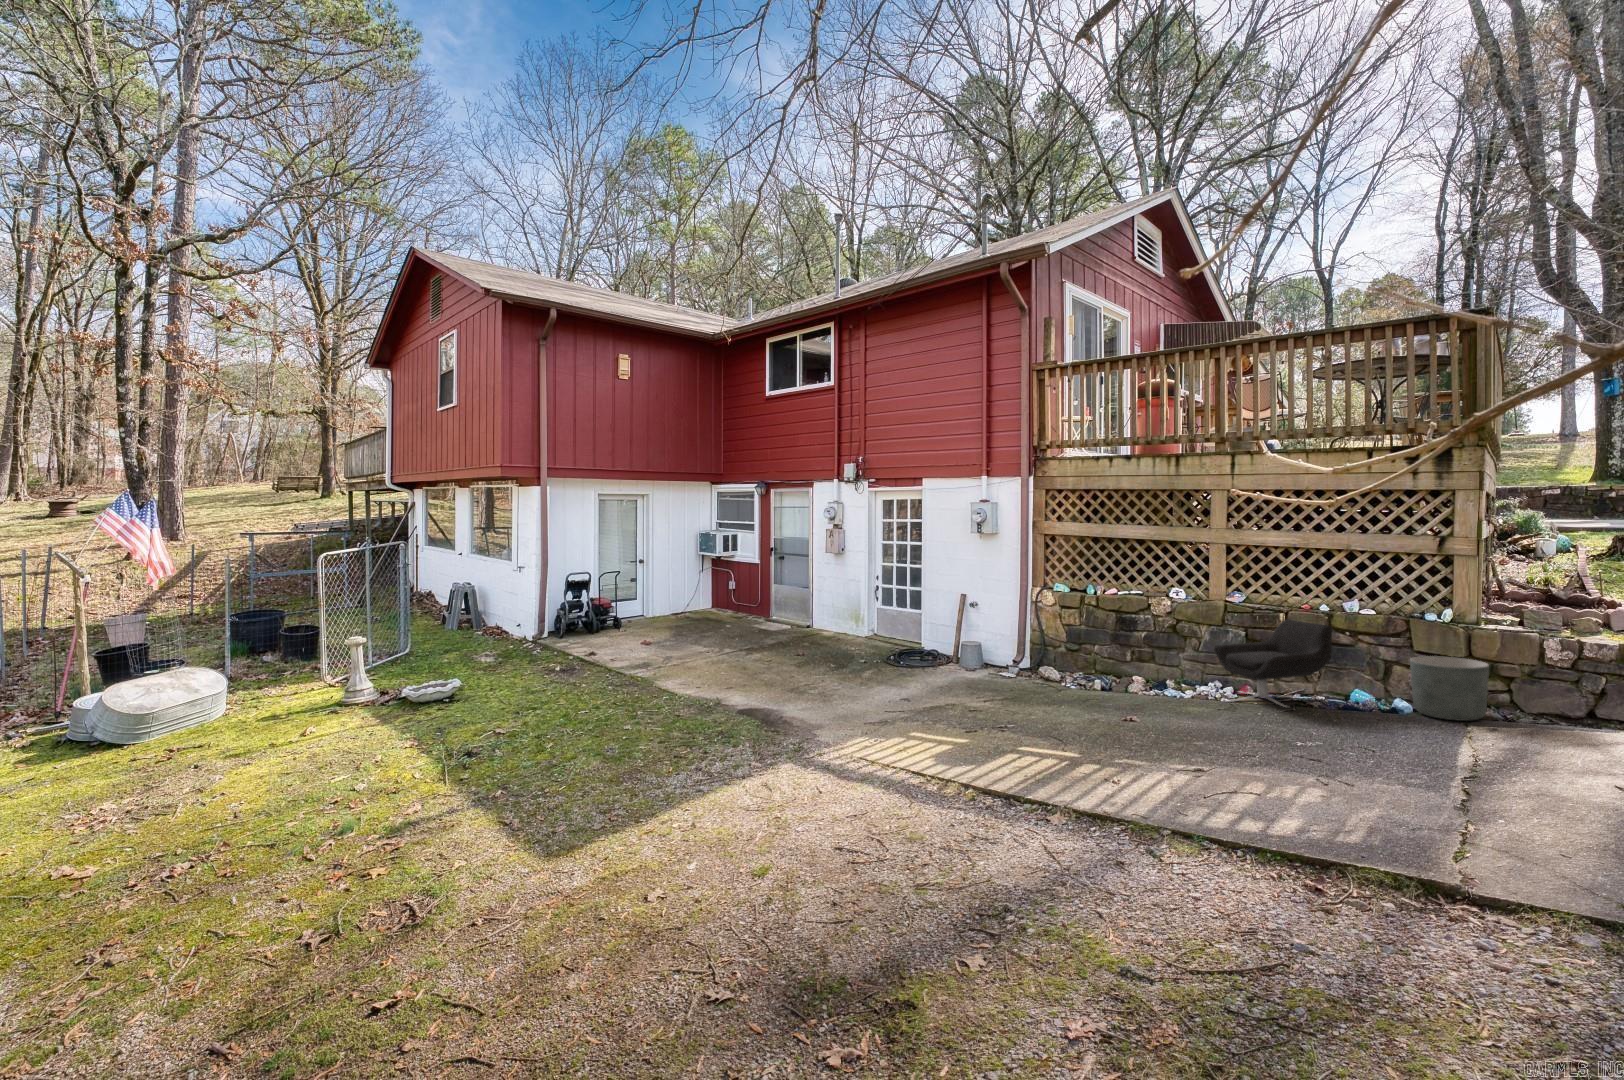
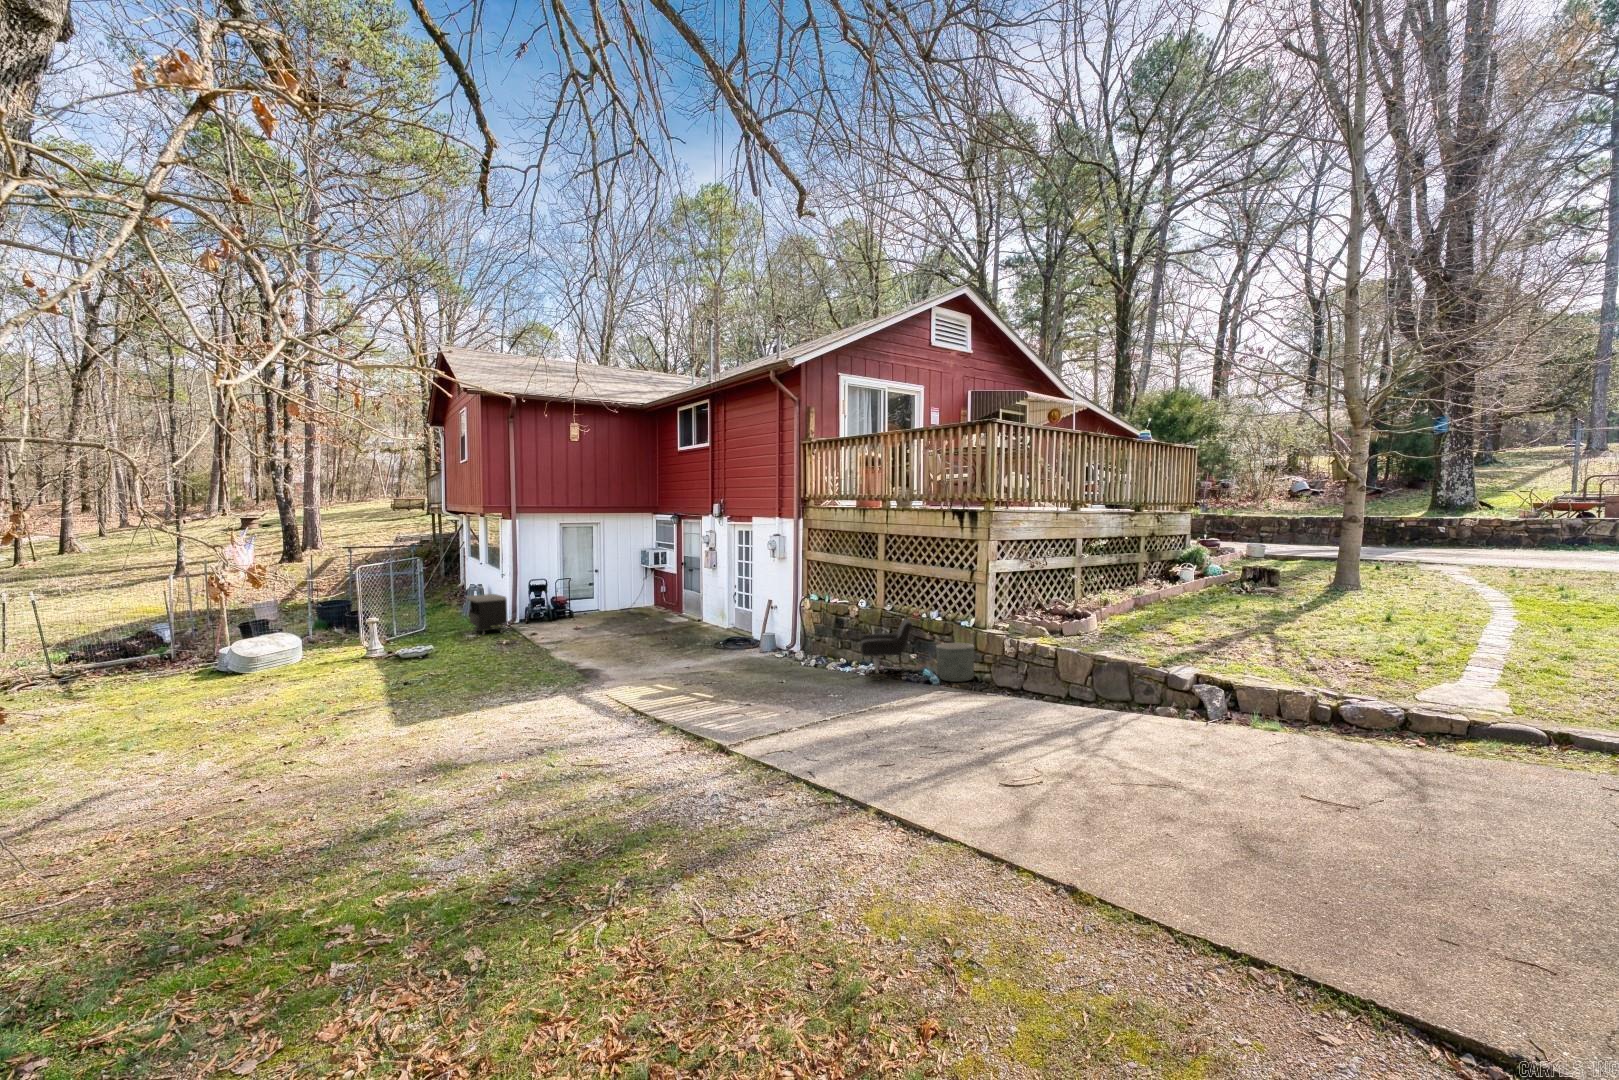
storage bench: none [466,595,534,654] -> present [468,594,507,633]

